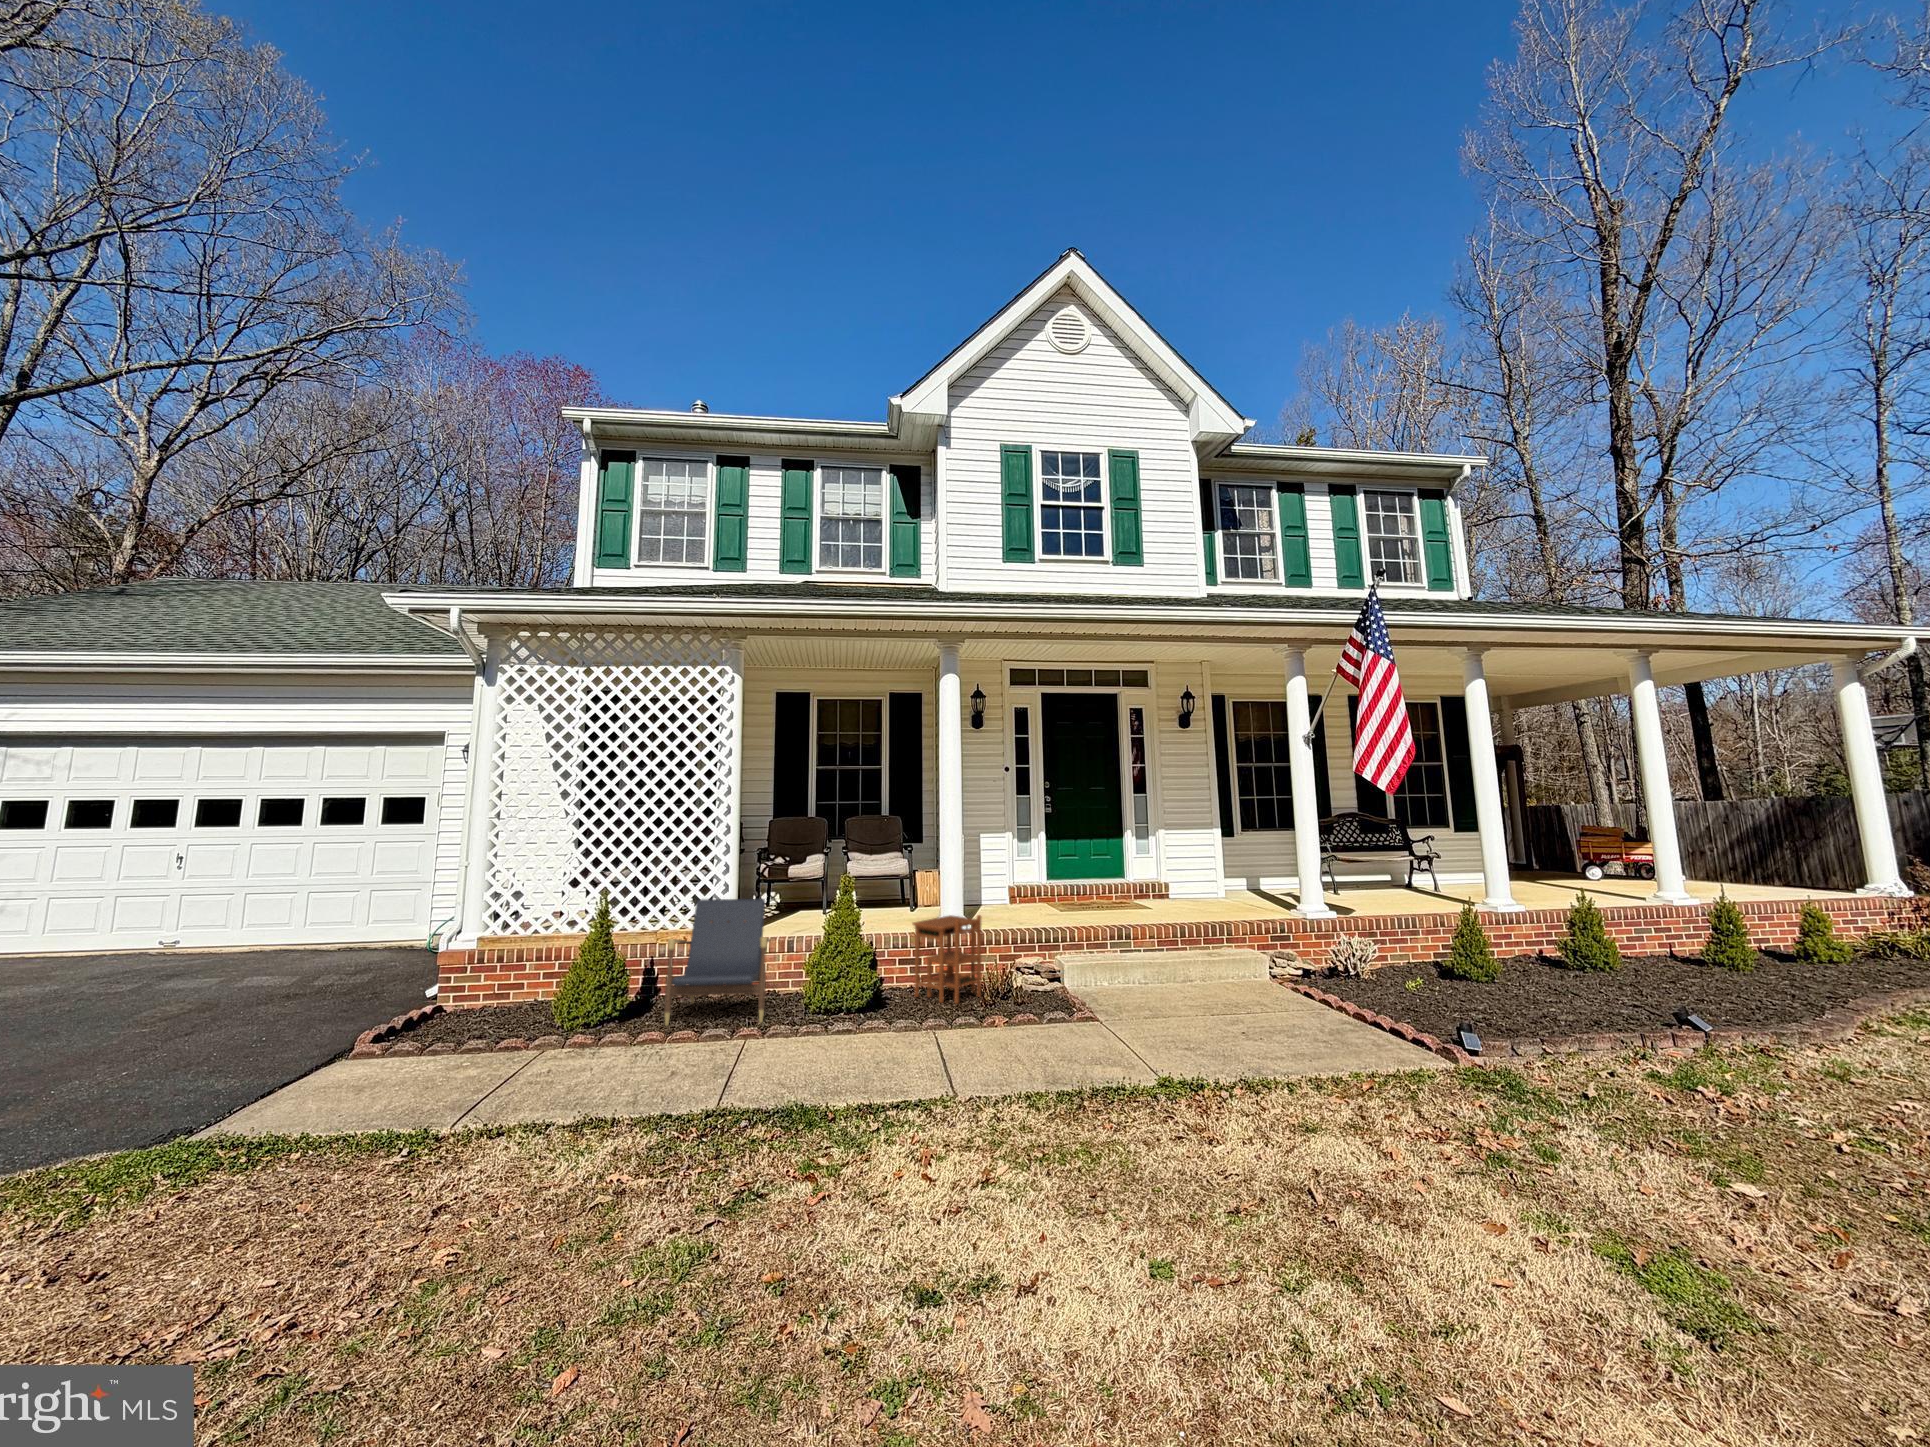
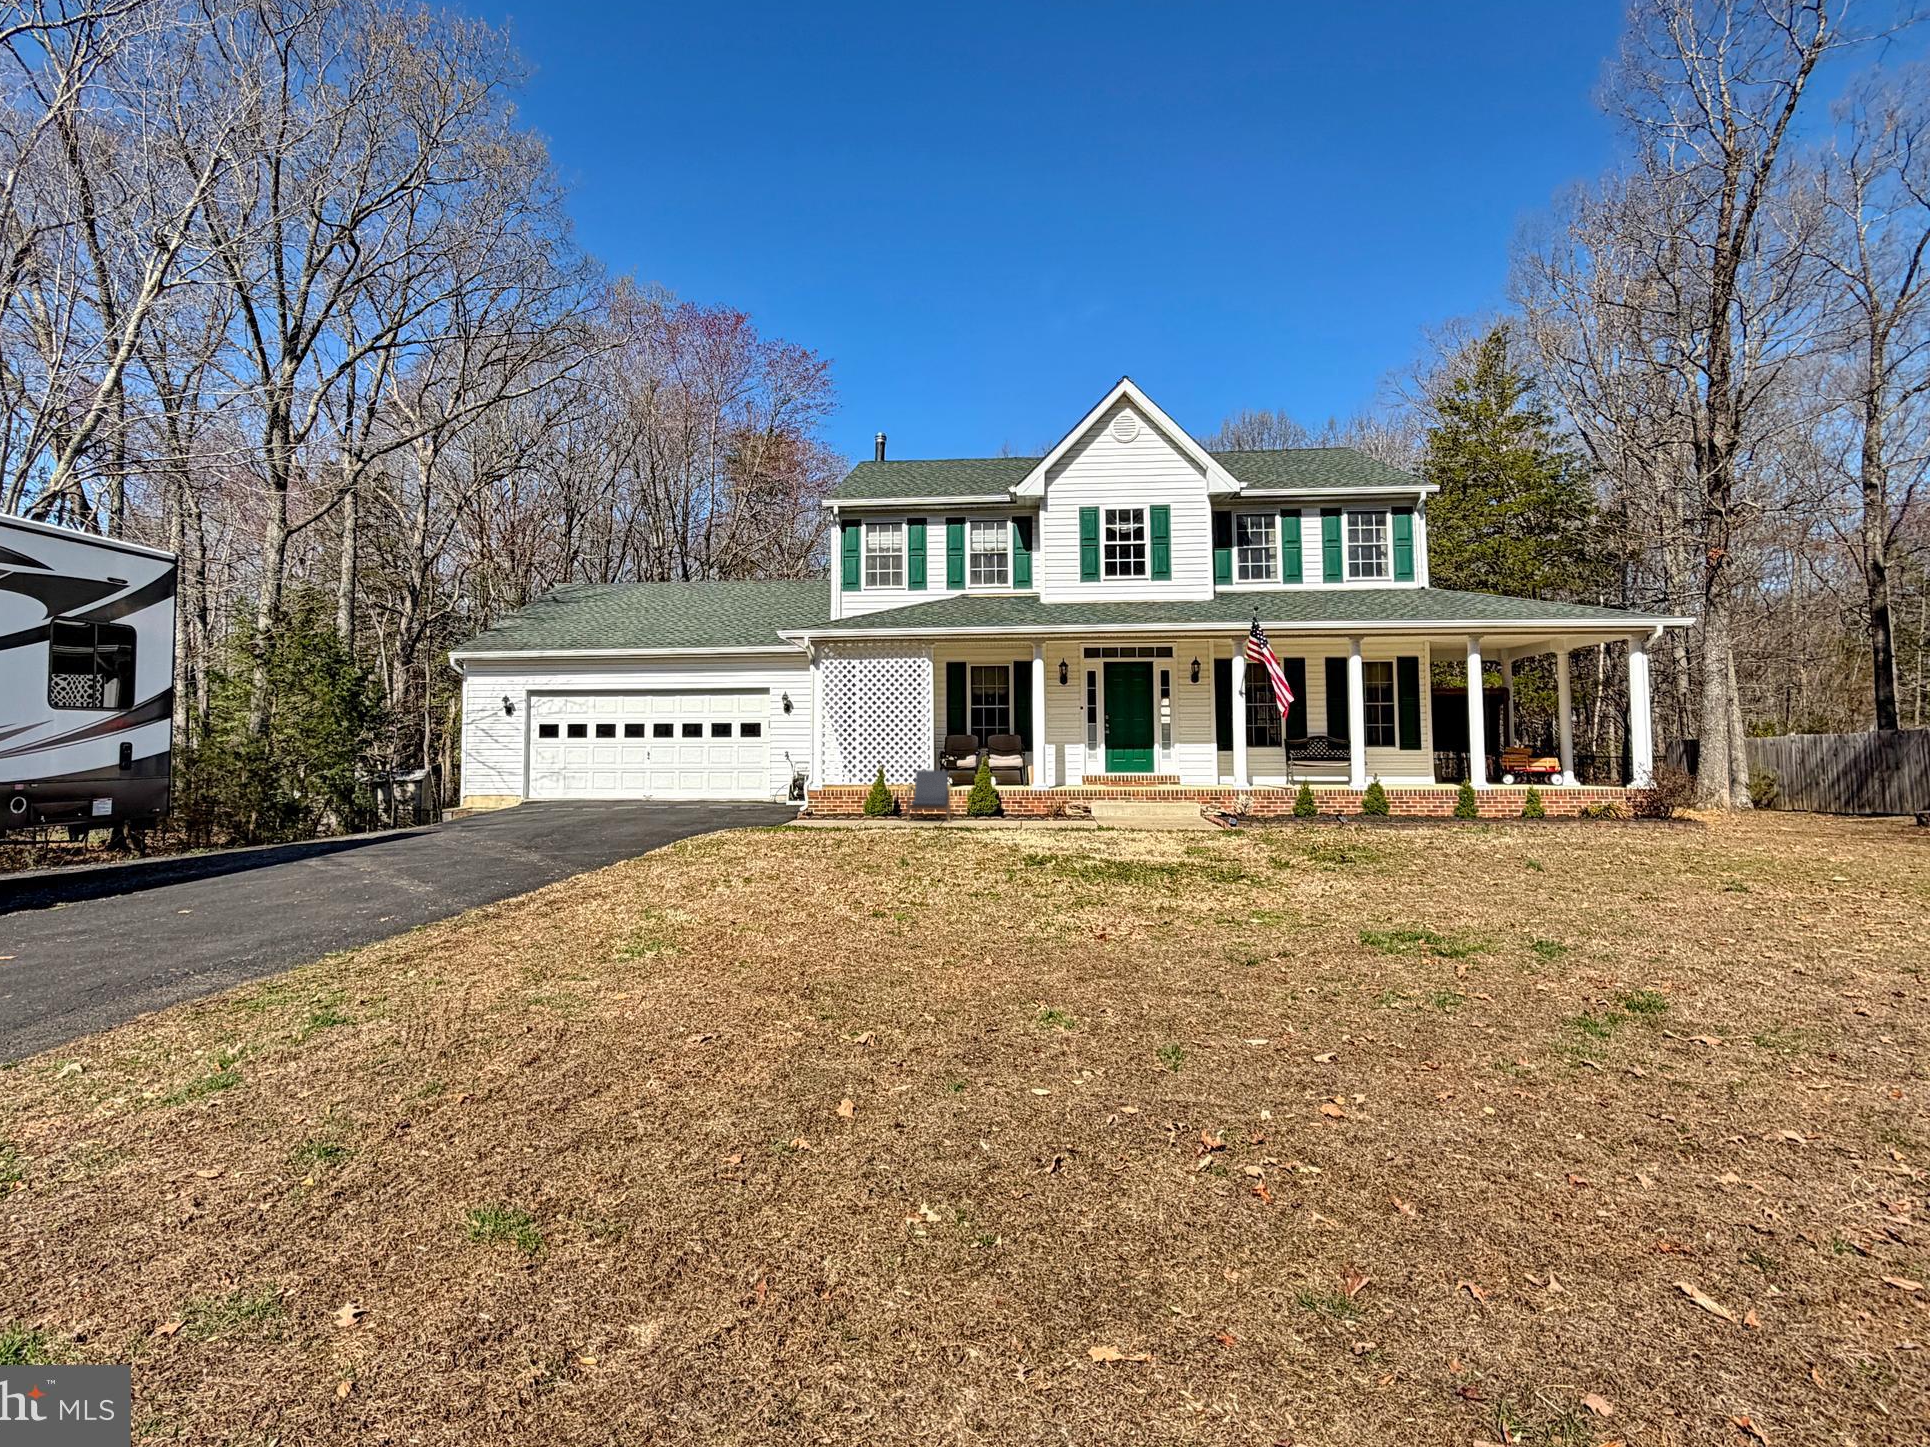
side table: present [913,915,981,1004] -> none [1019,781,1054,822]

